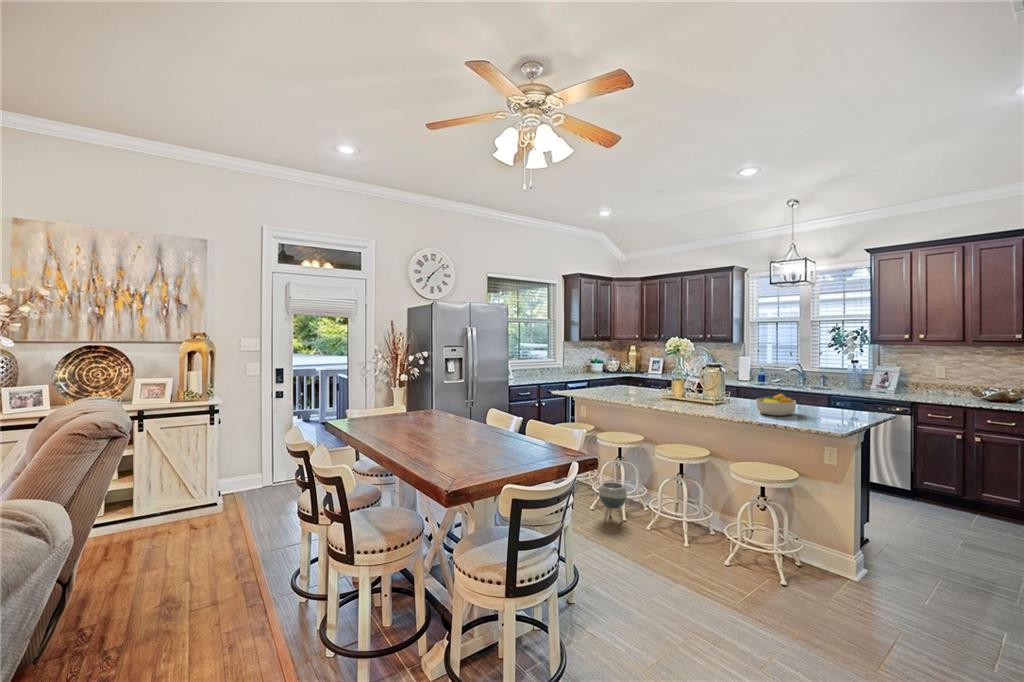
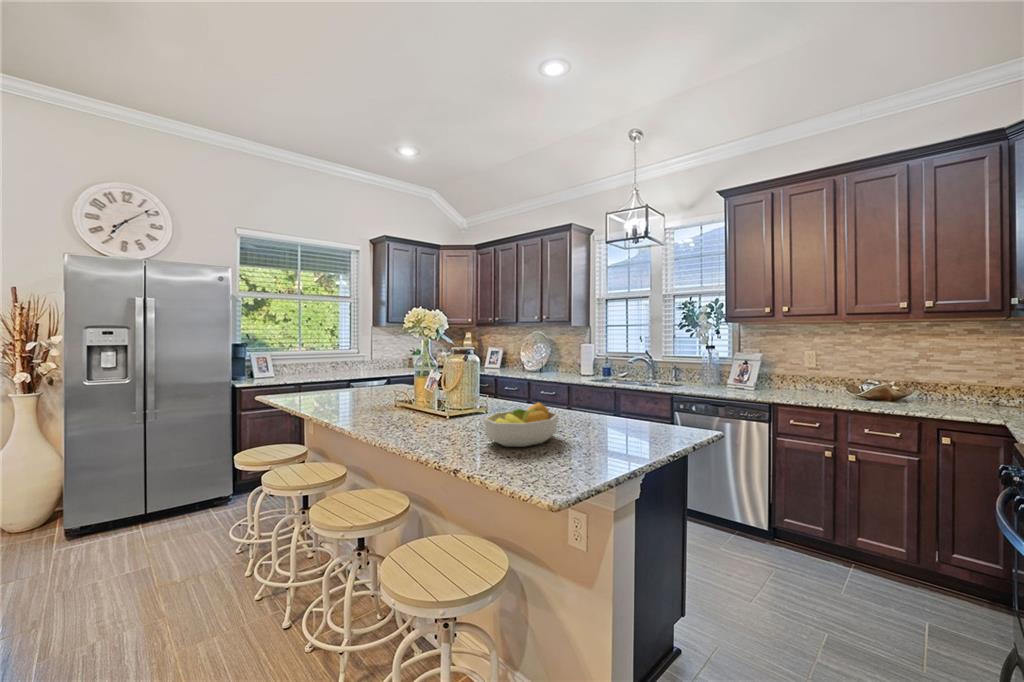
planter: present [599,482,627,522] -> none [235,568,292,650]

